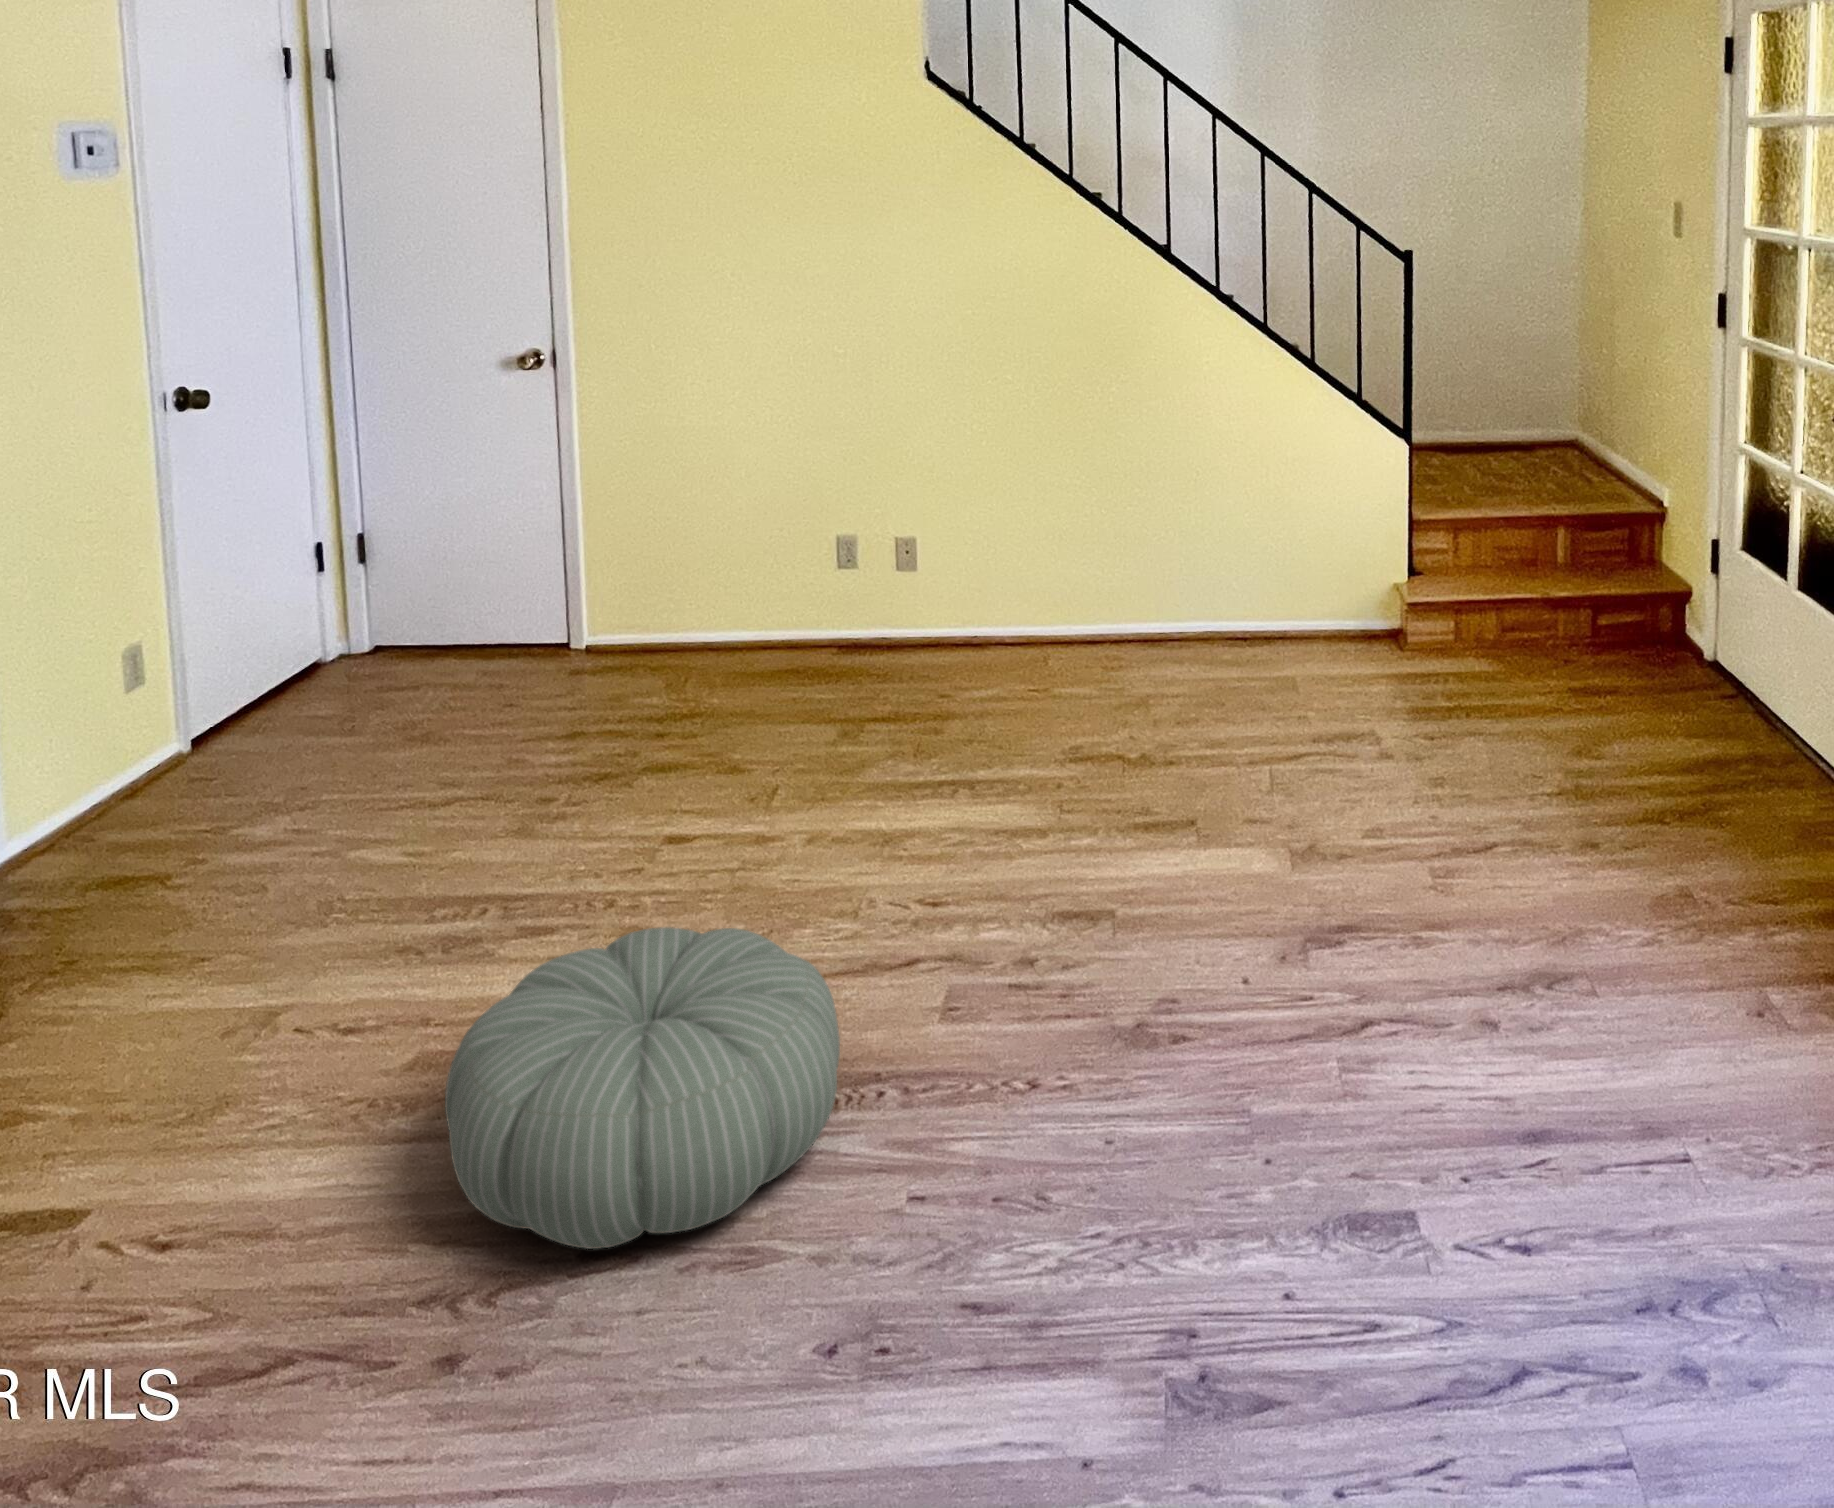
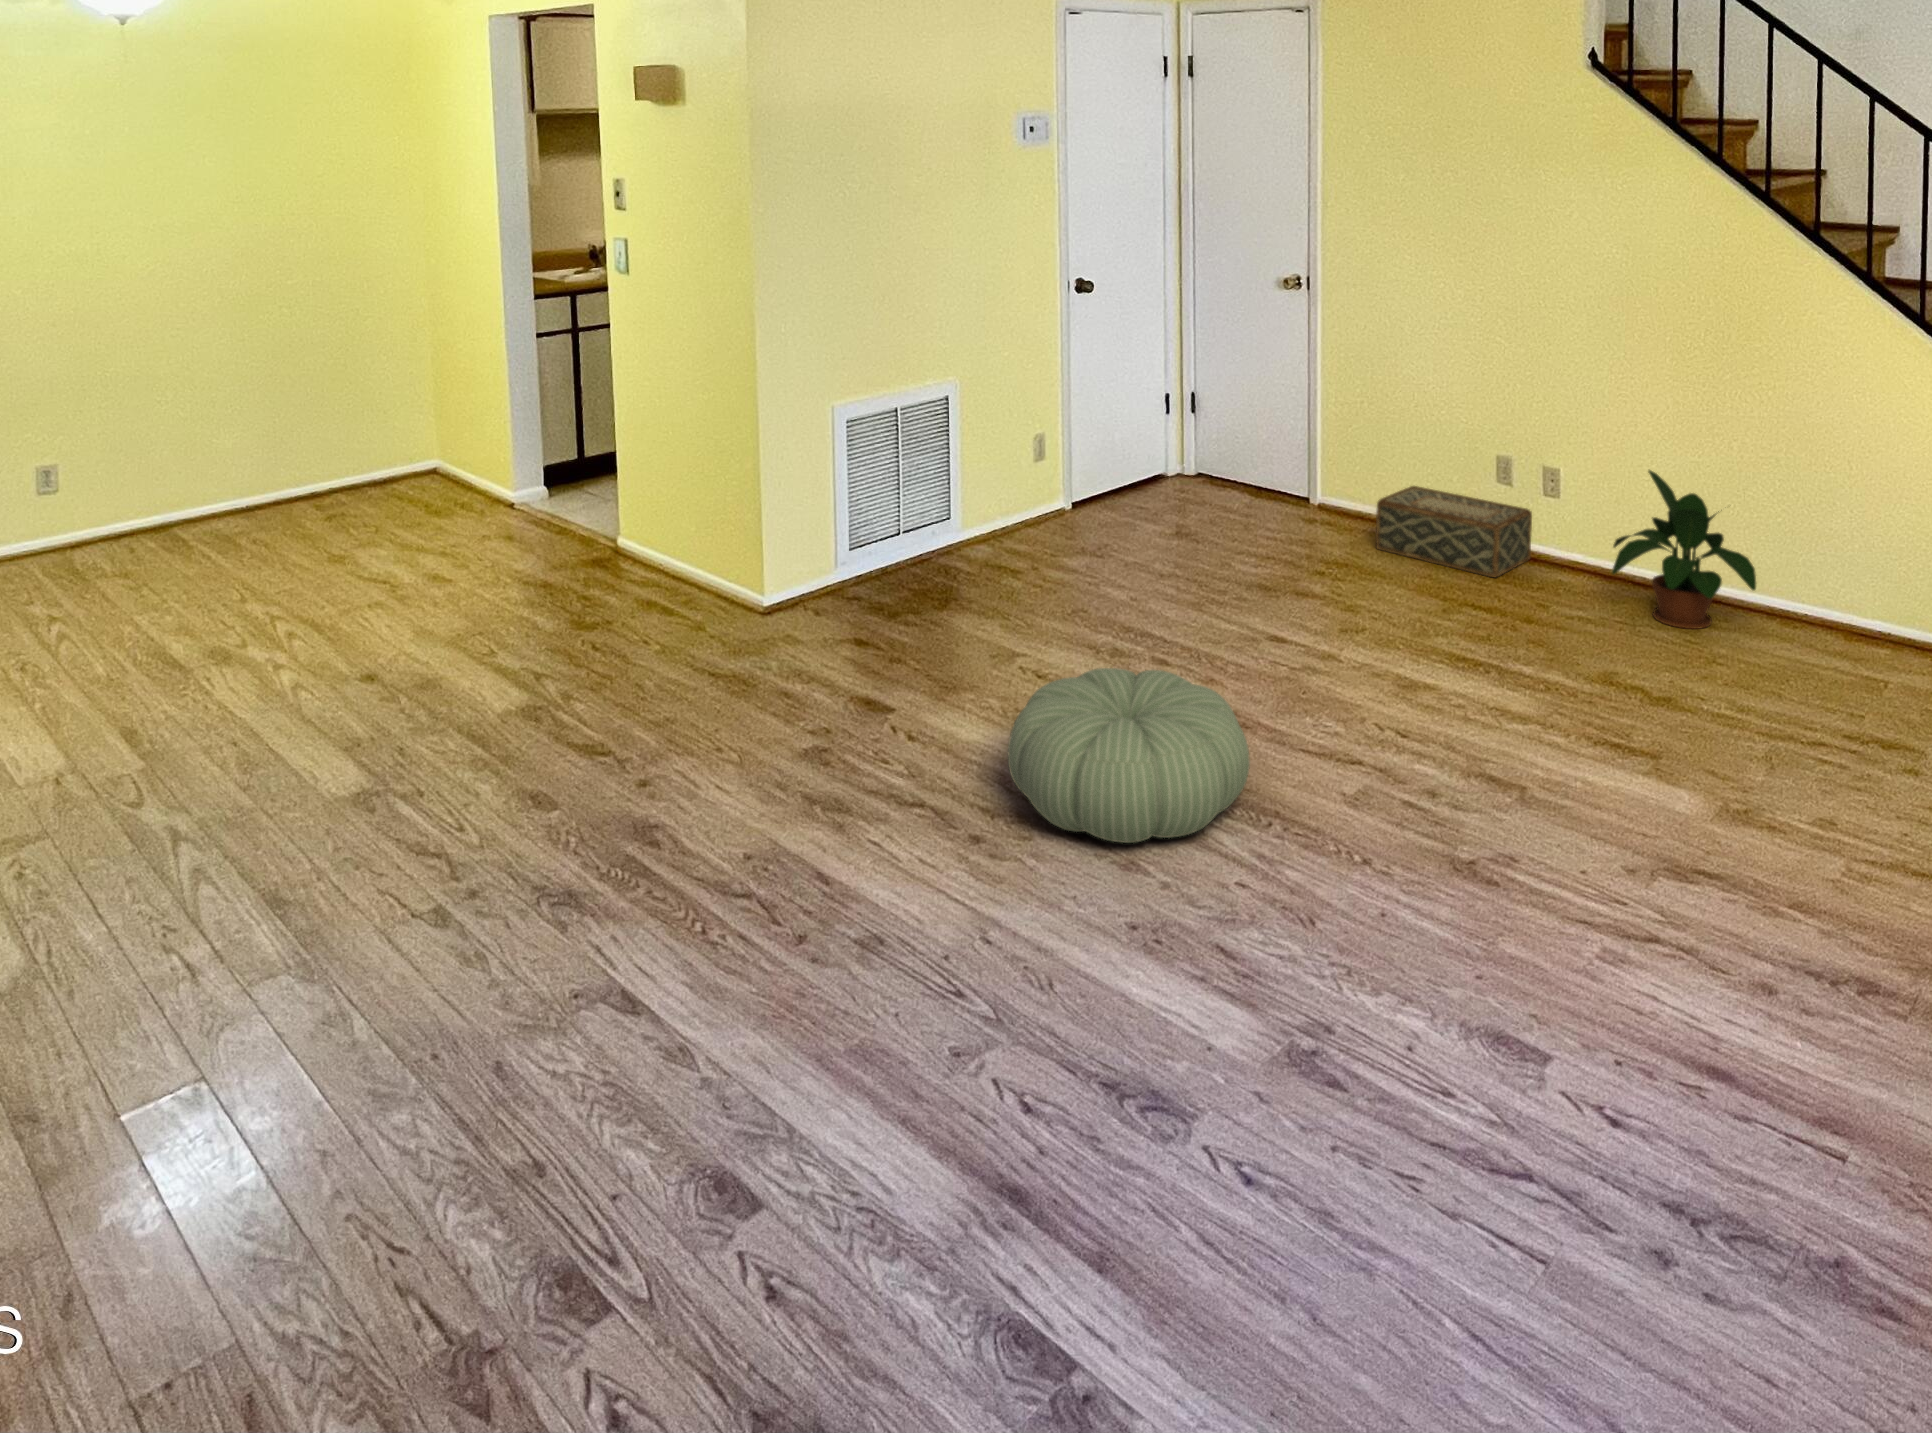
potted plant: none [992,511,1155,683] -> present [1612,470,1756,629]
woven basket: none [694,591,880,688] -> present [1376,486,1532,577]

